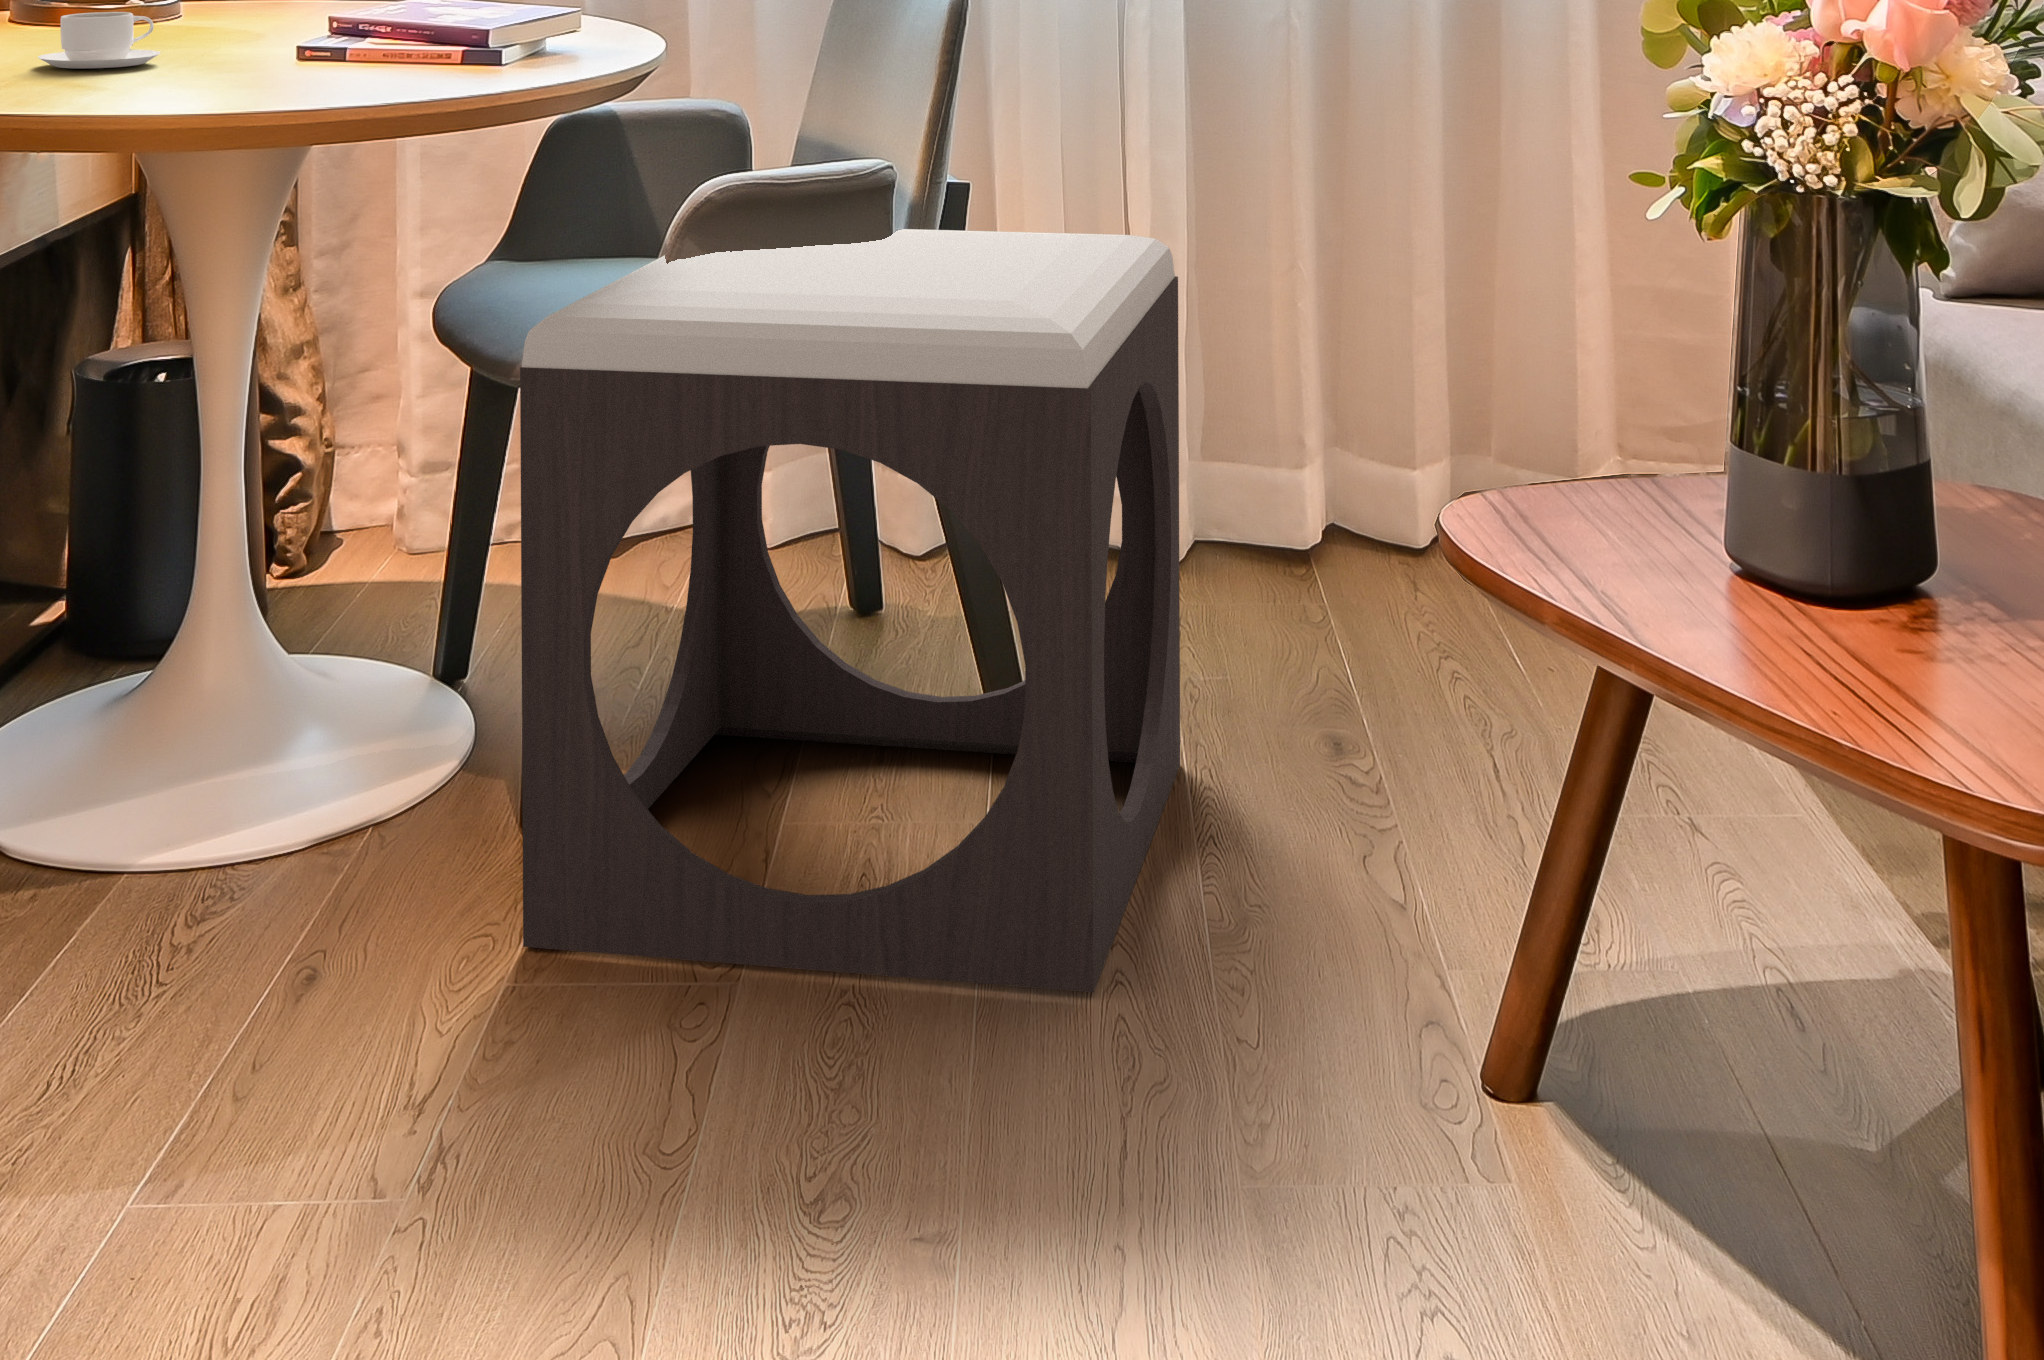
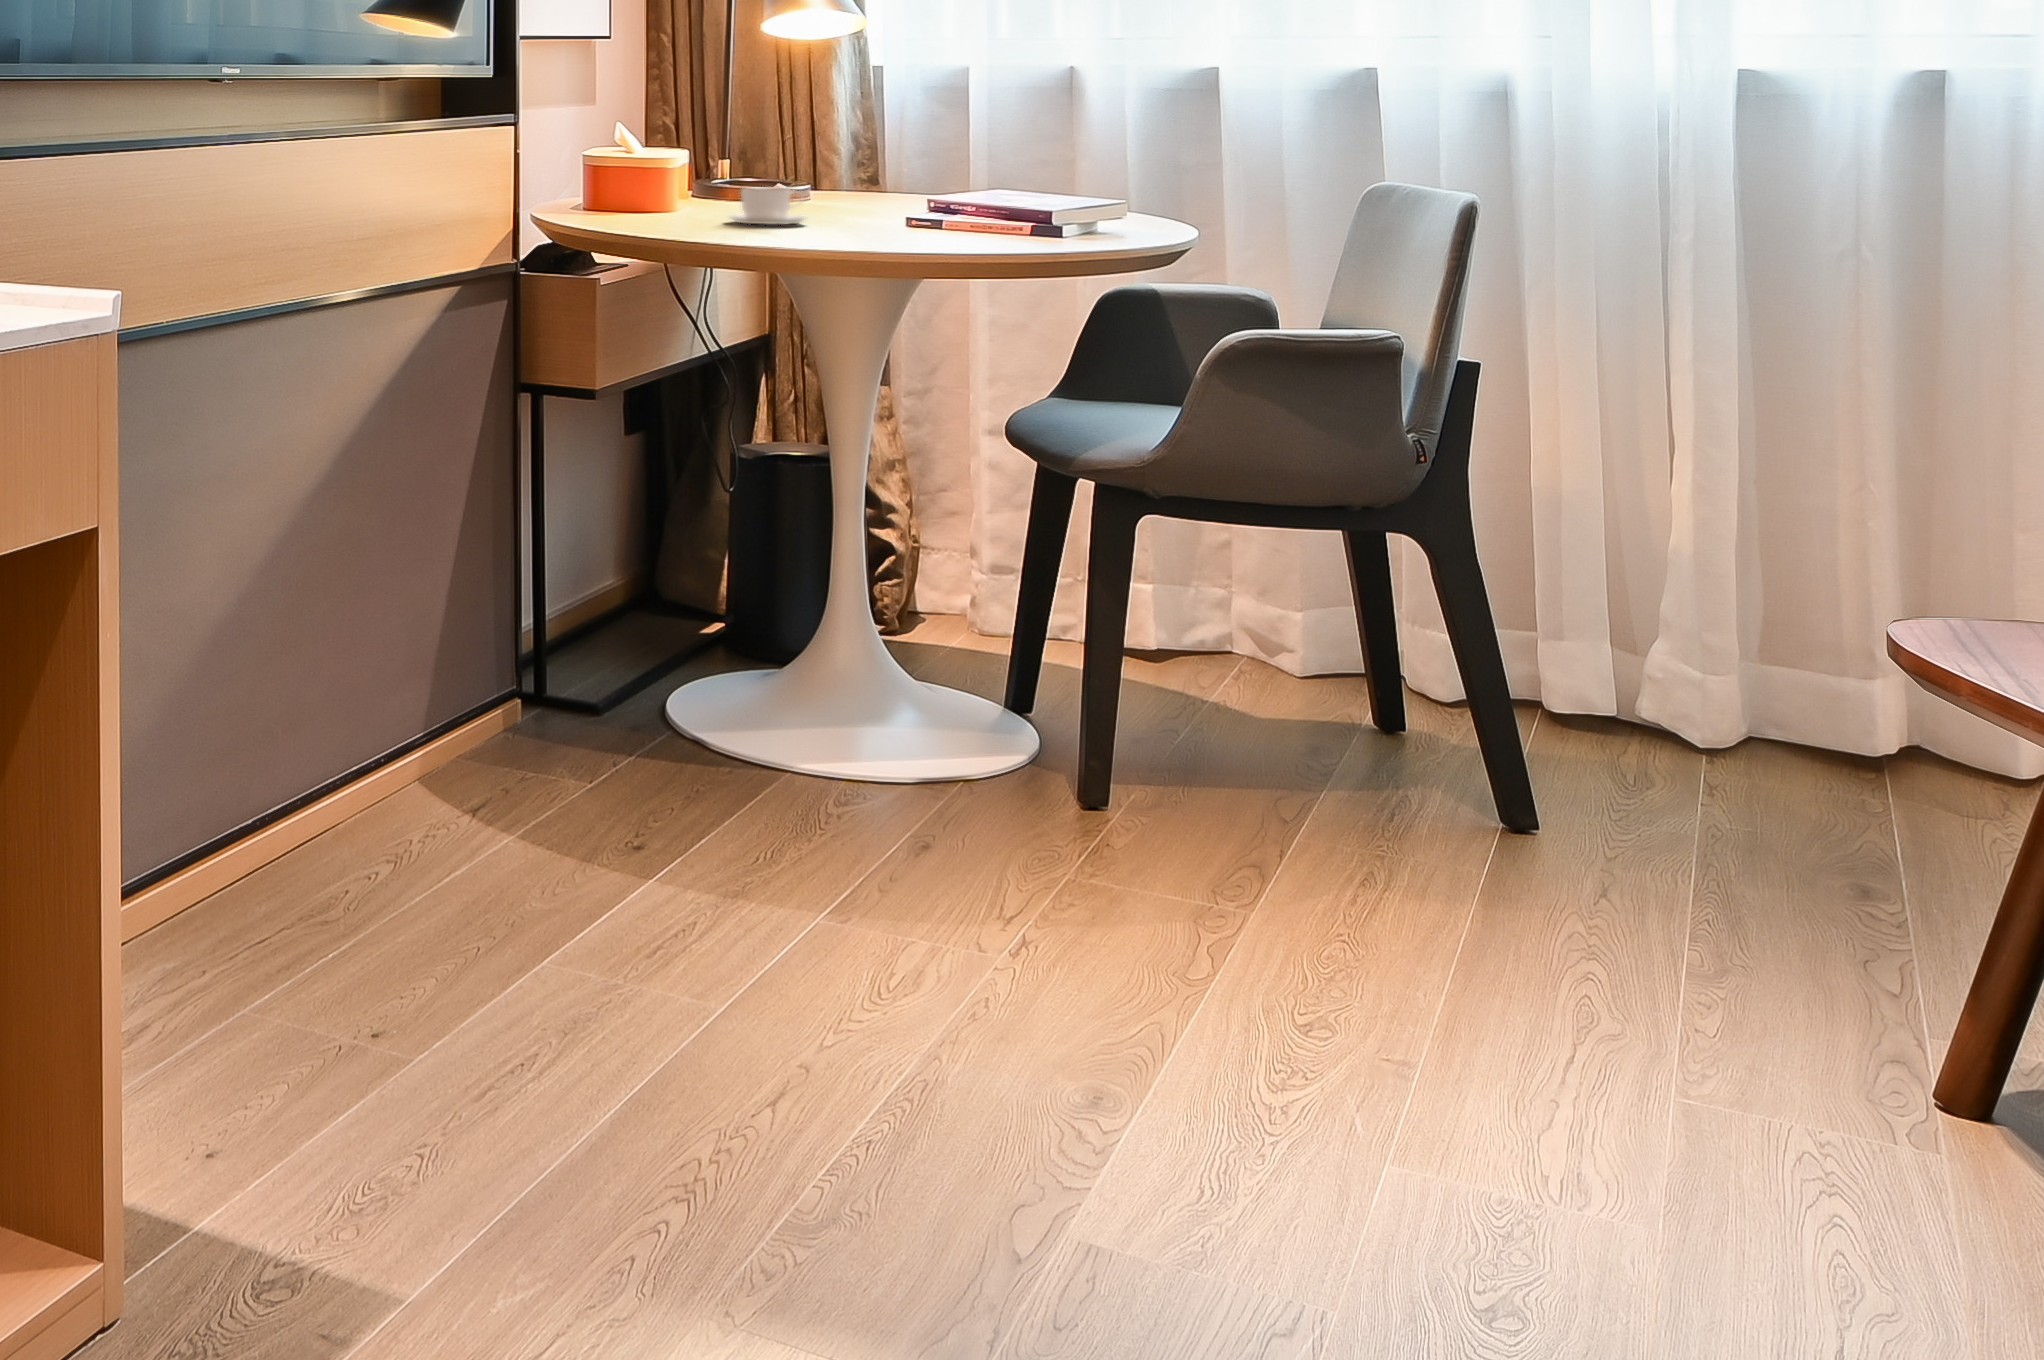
footstool: present [520,229,1180,992] -> none [1076,374,1680,976]

